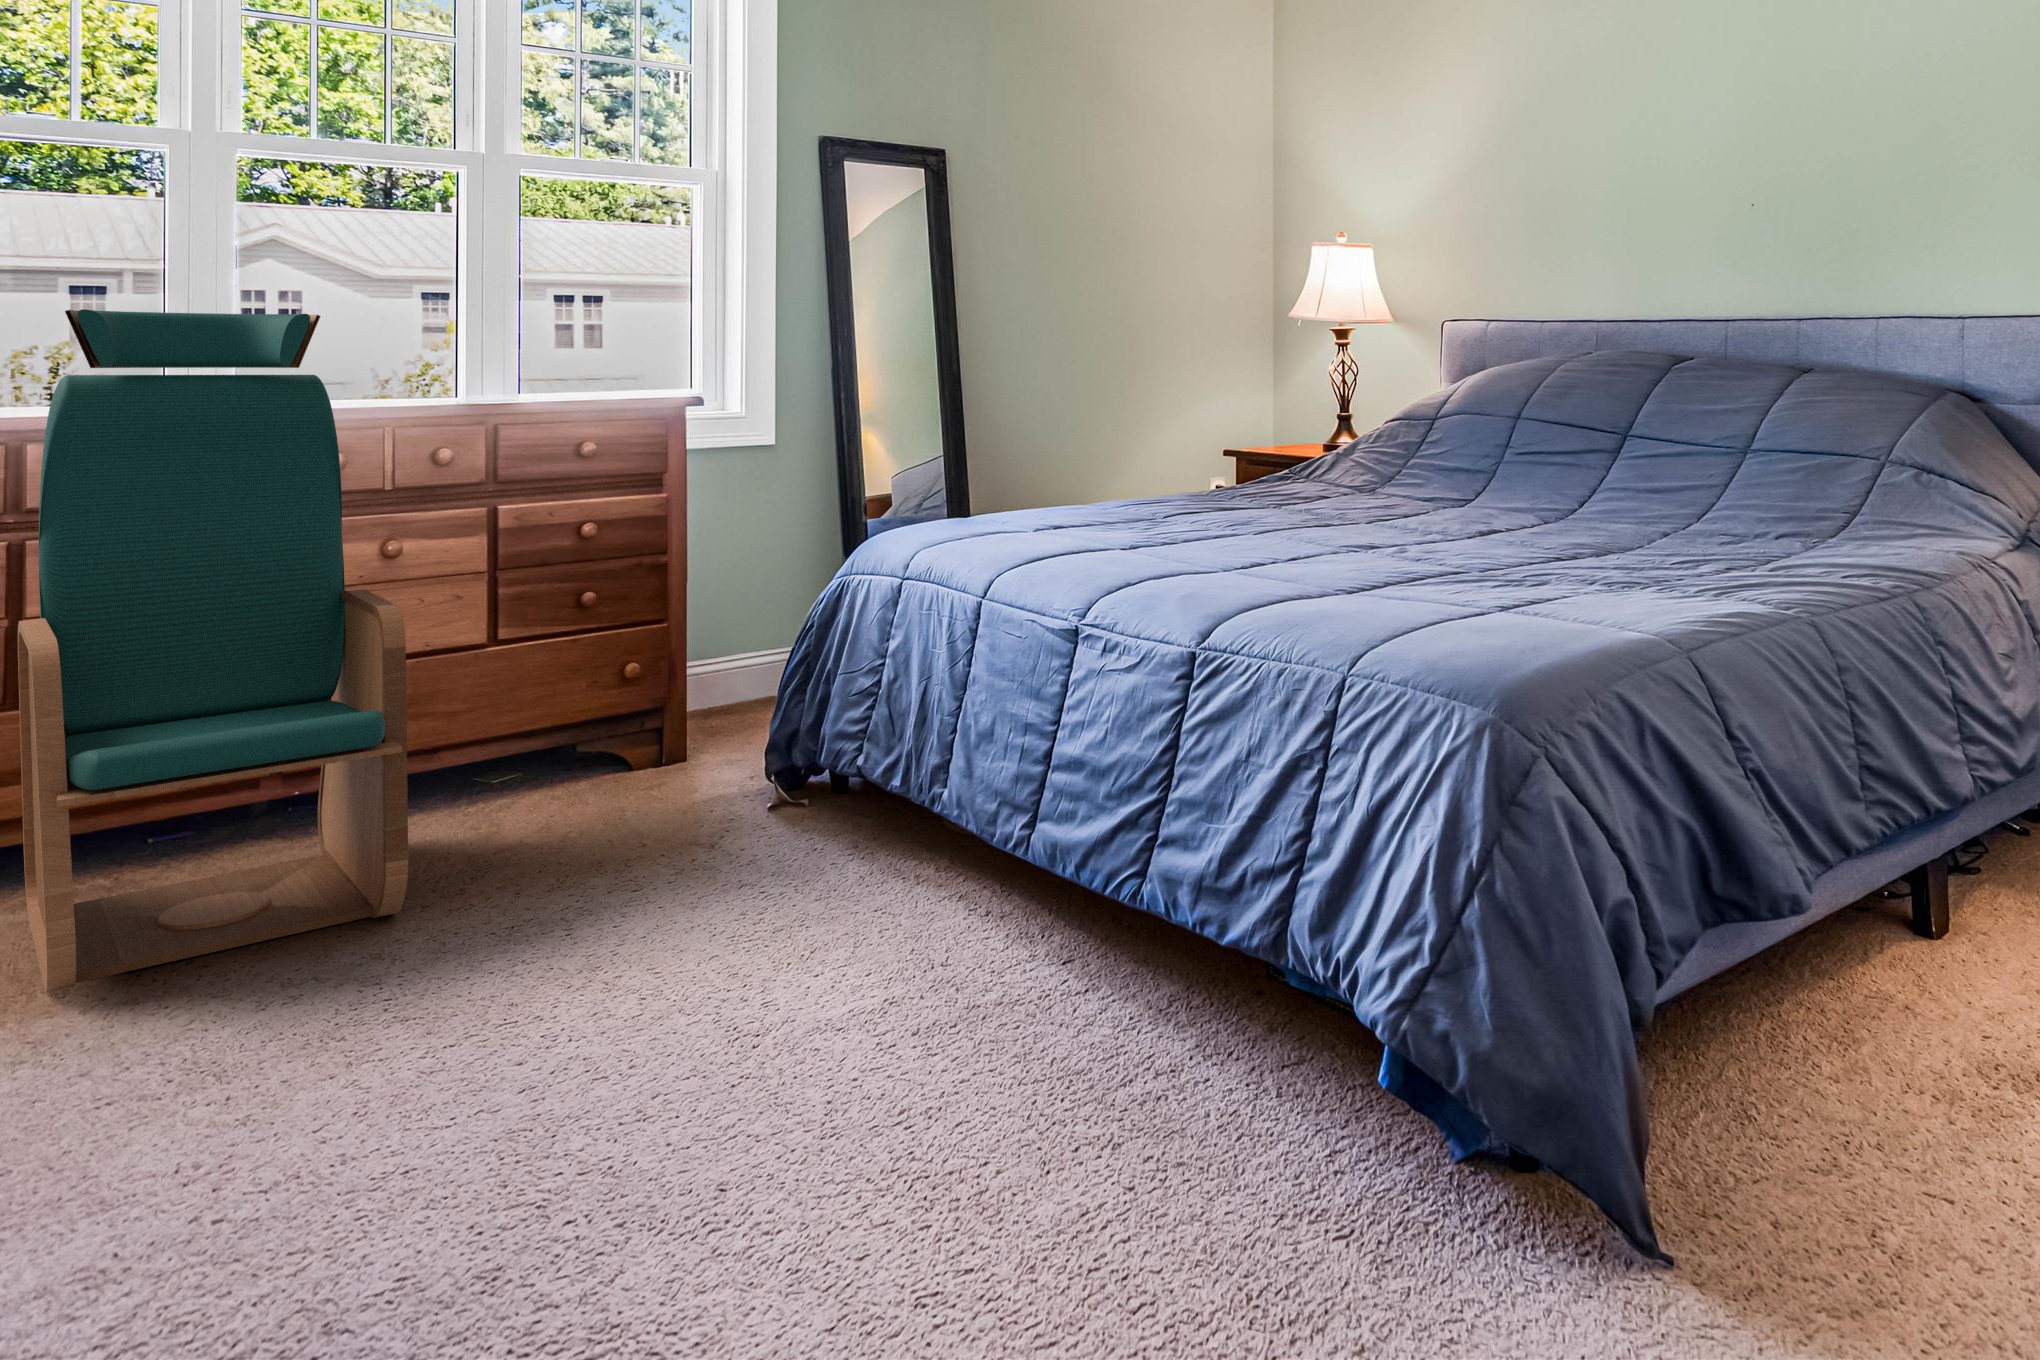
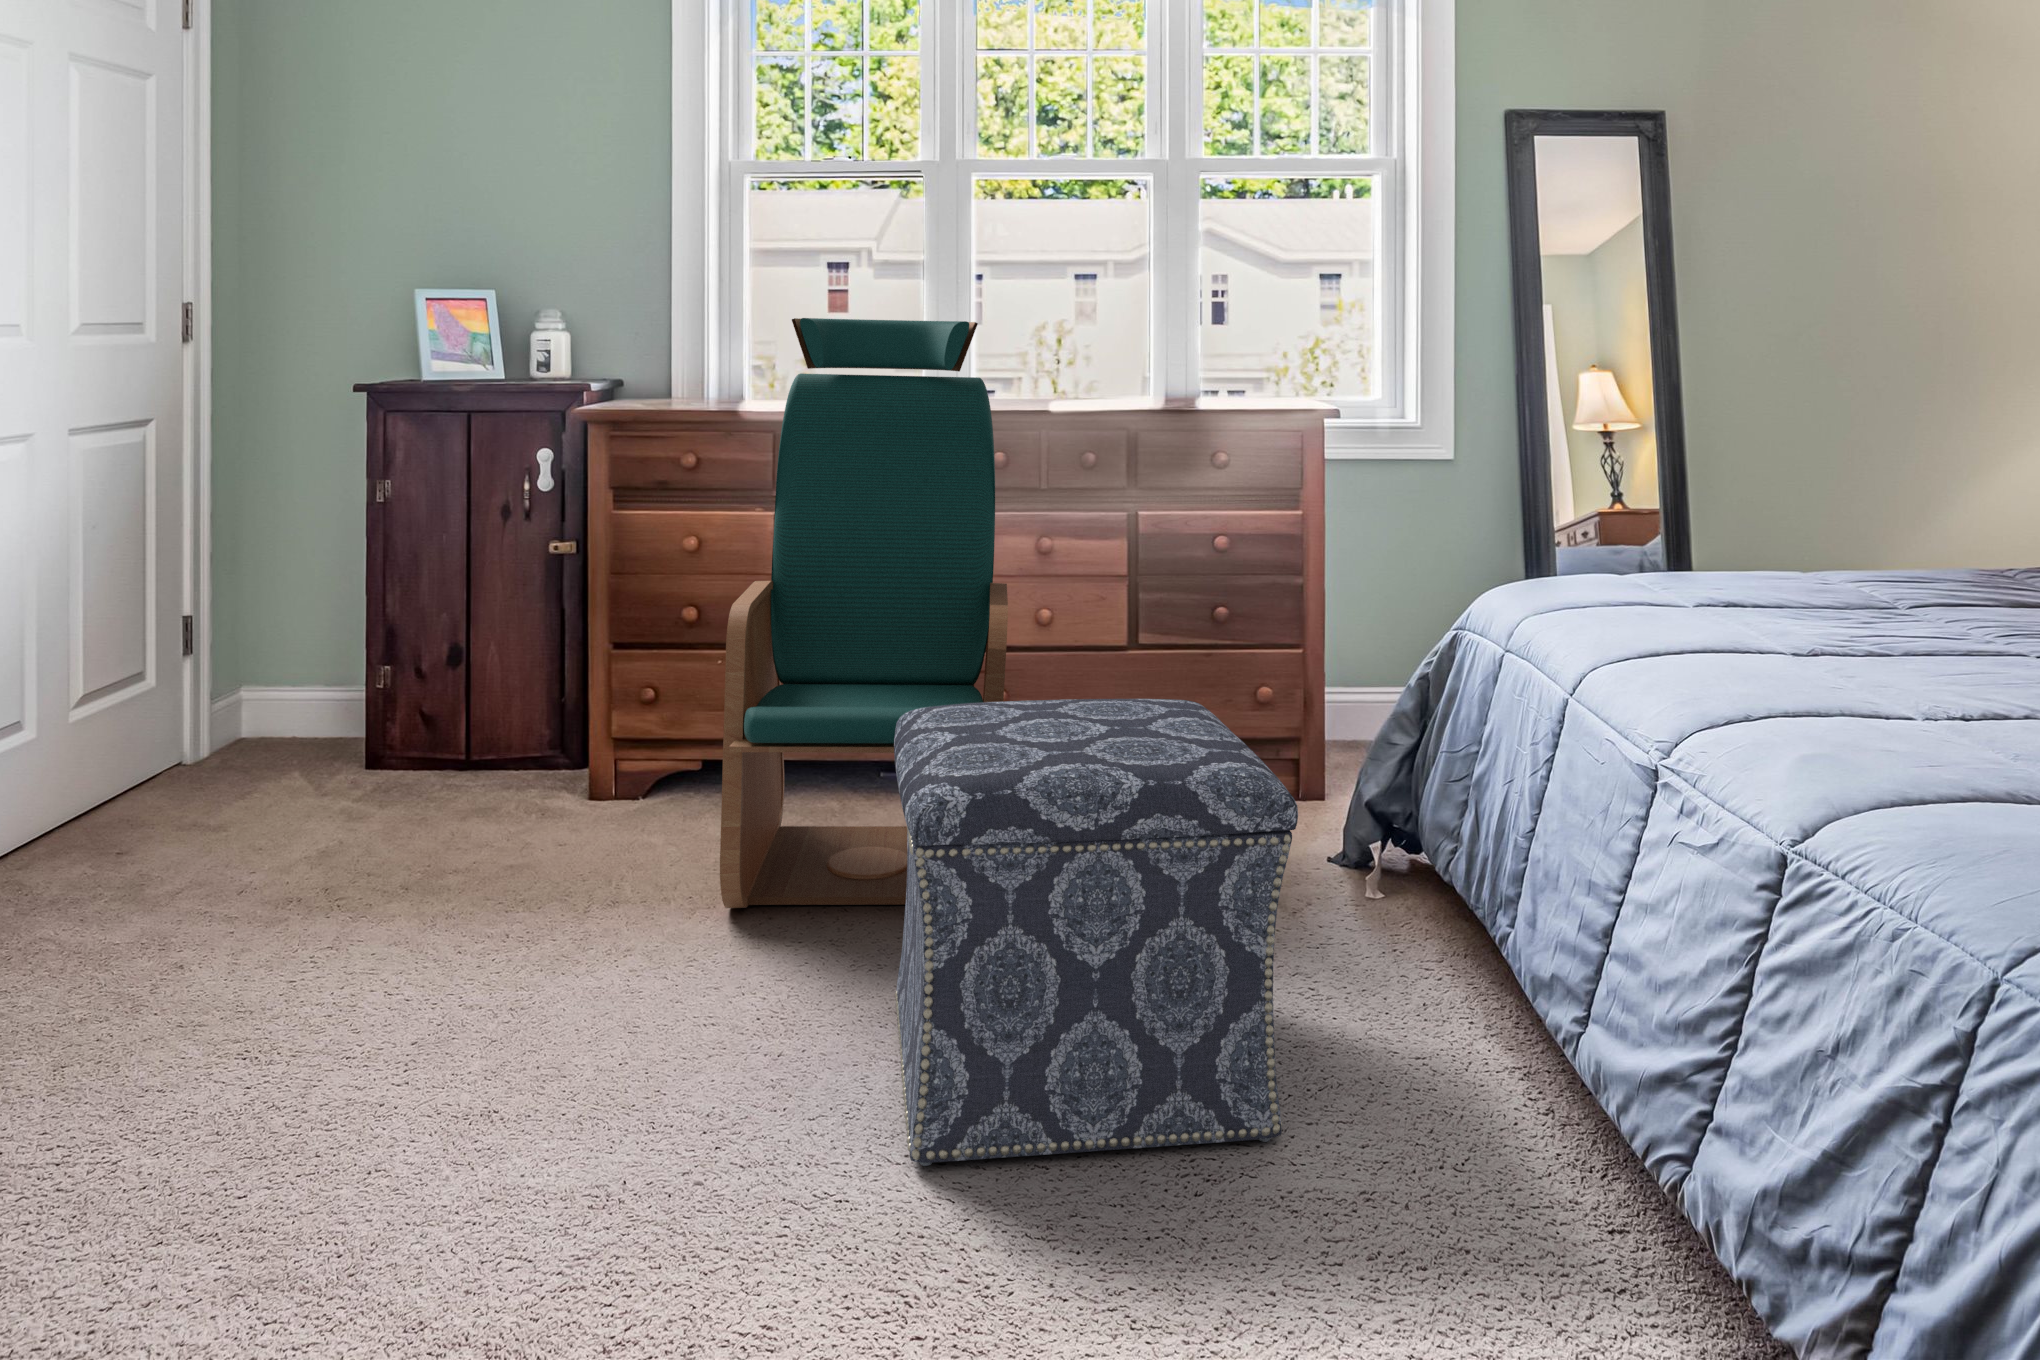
ottoman: none [343,655,810,1107] -> present [894,699,1298,1166]

